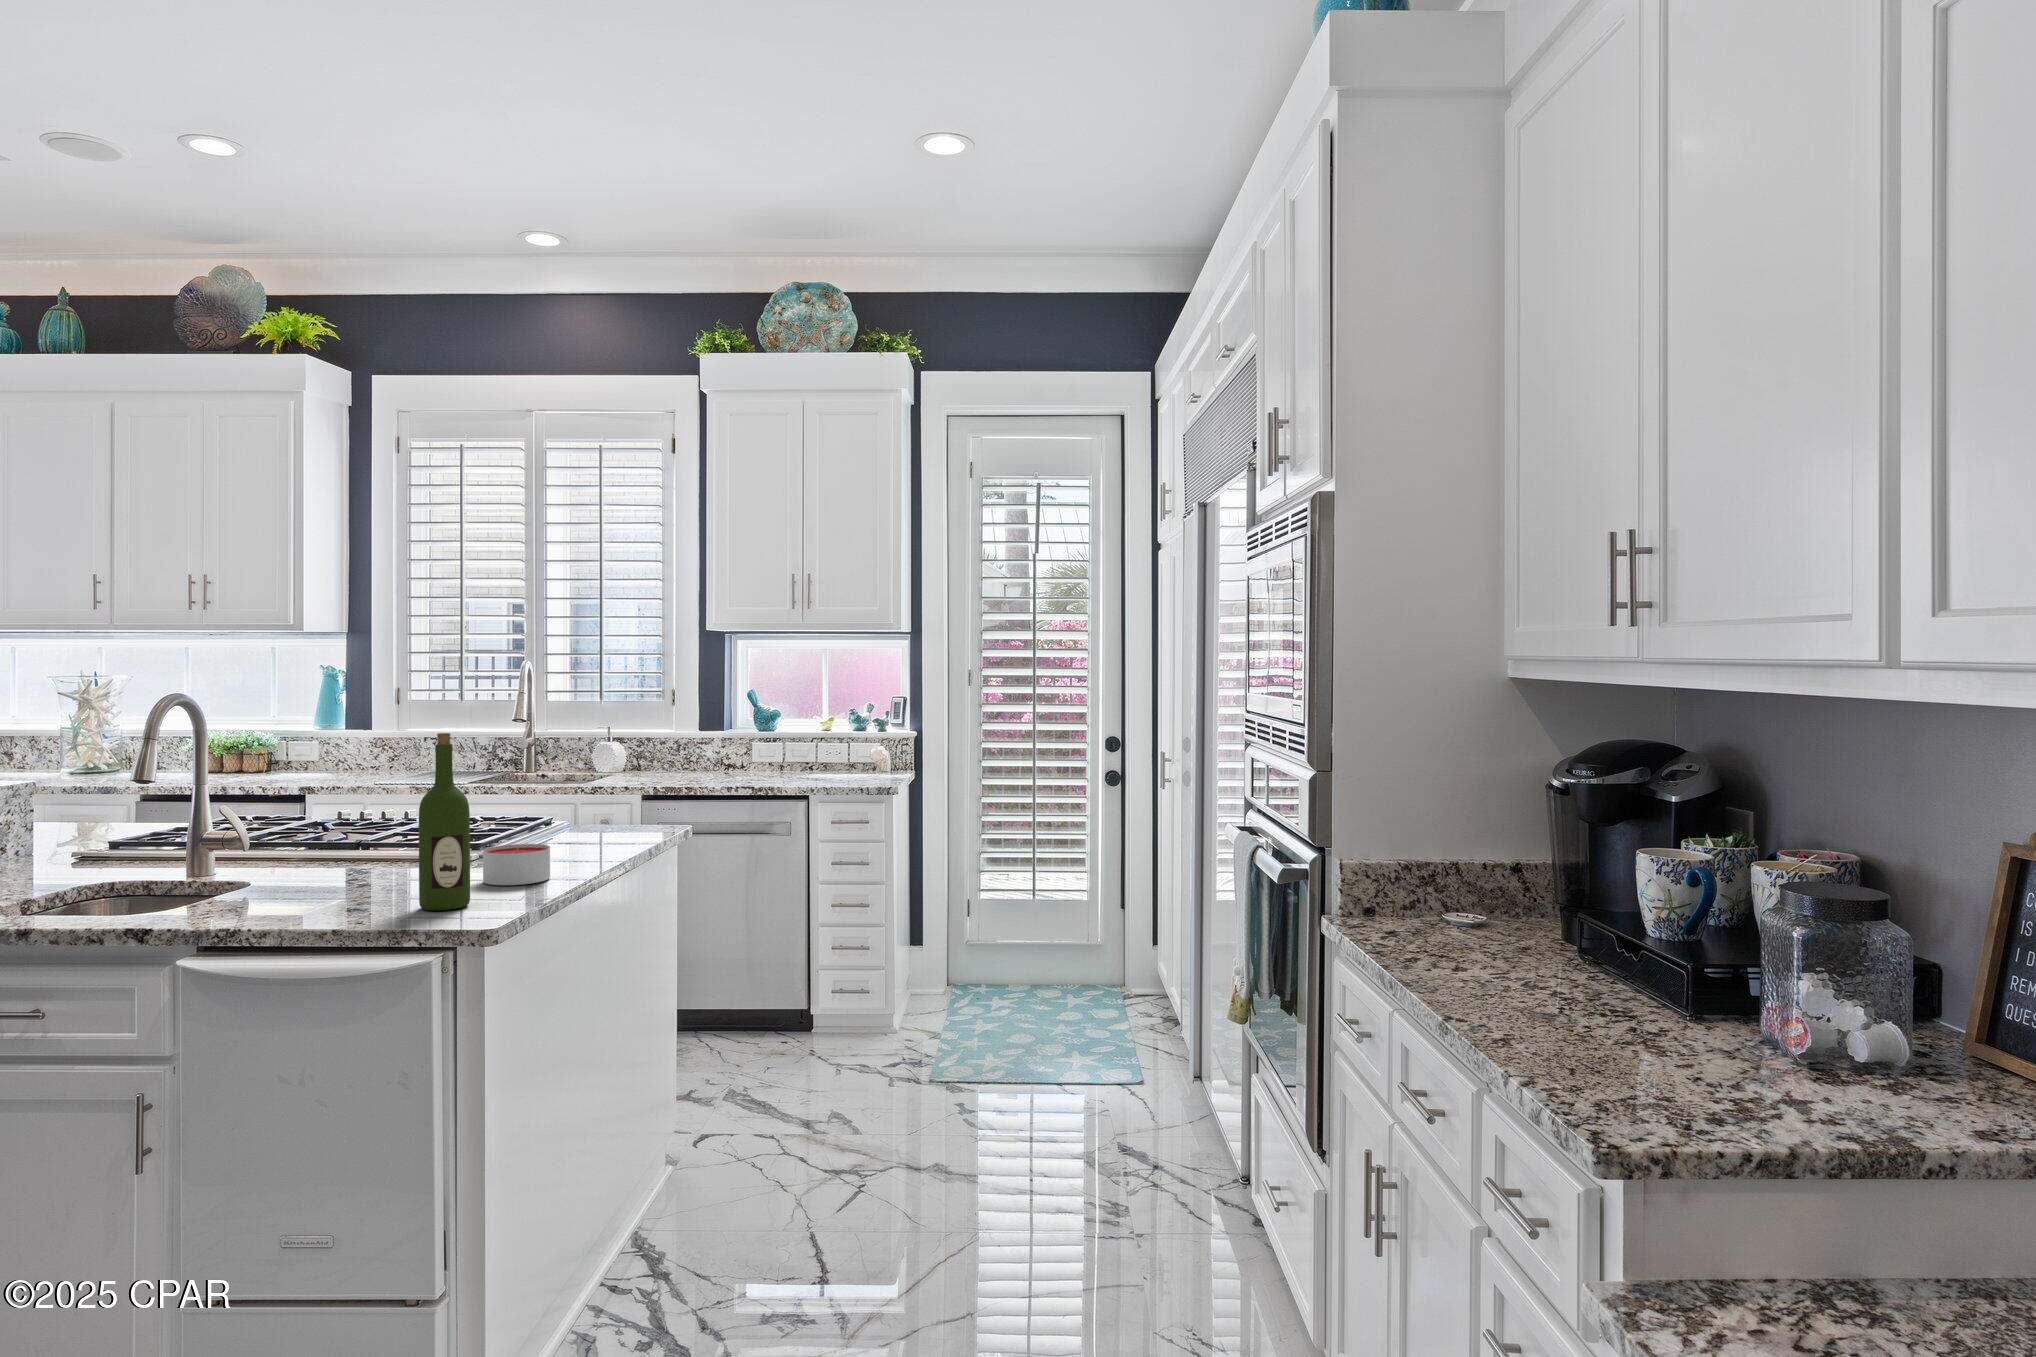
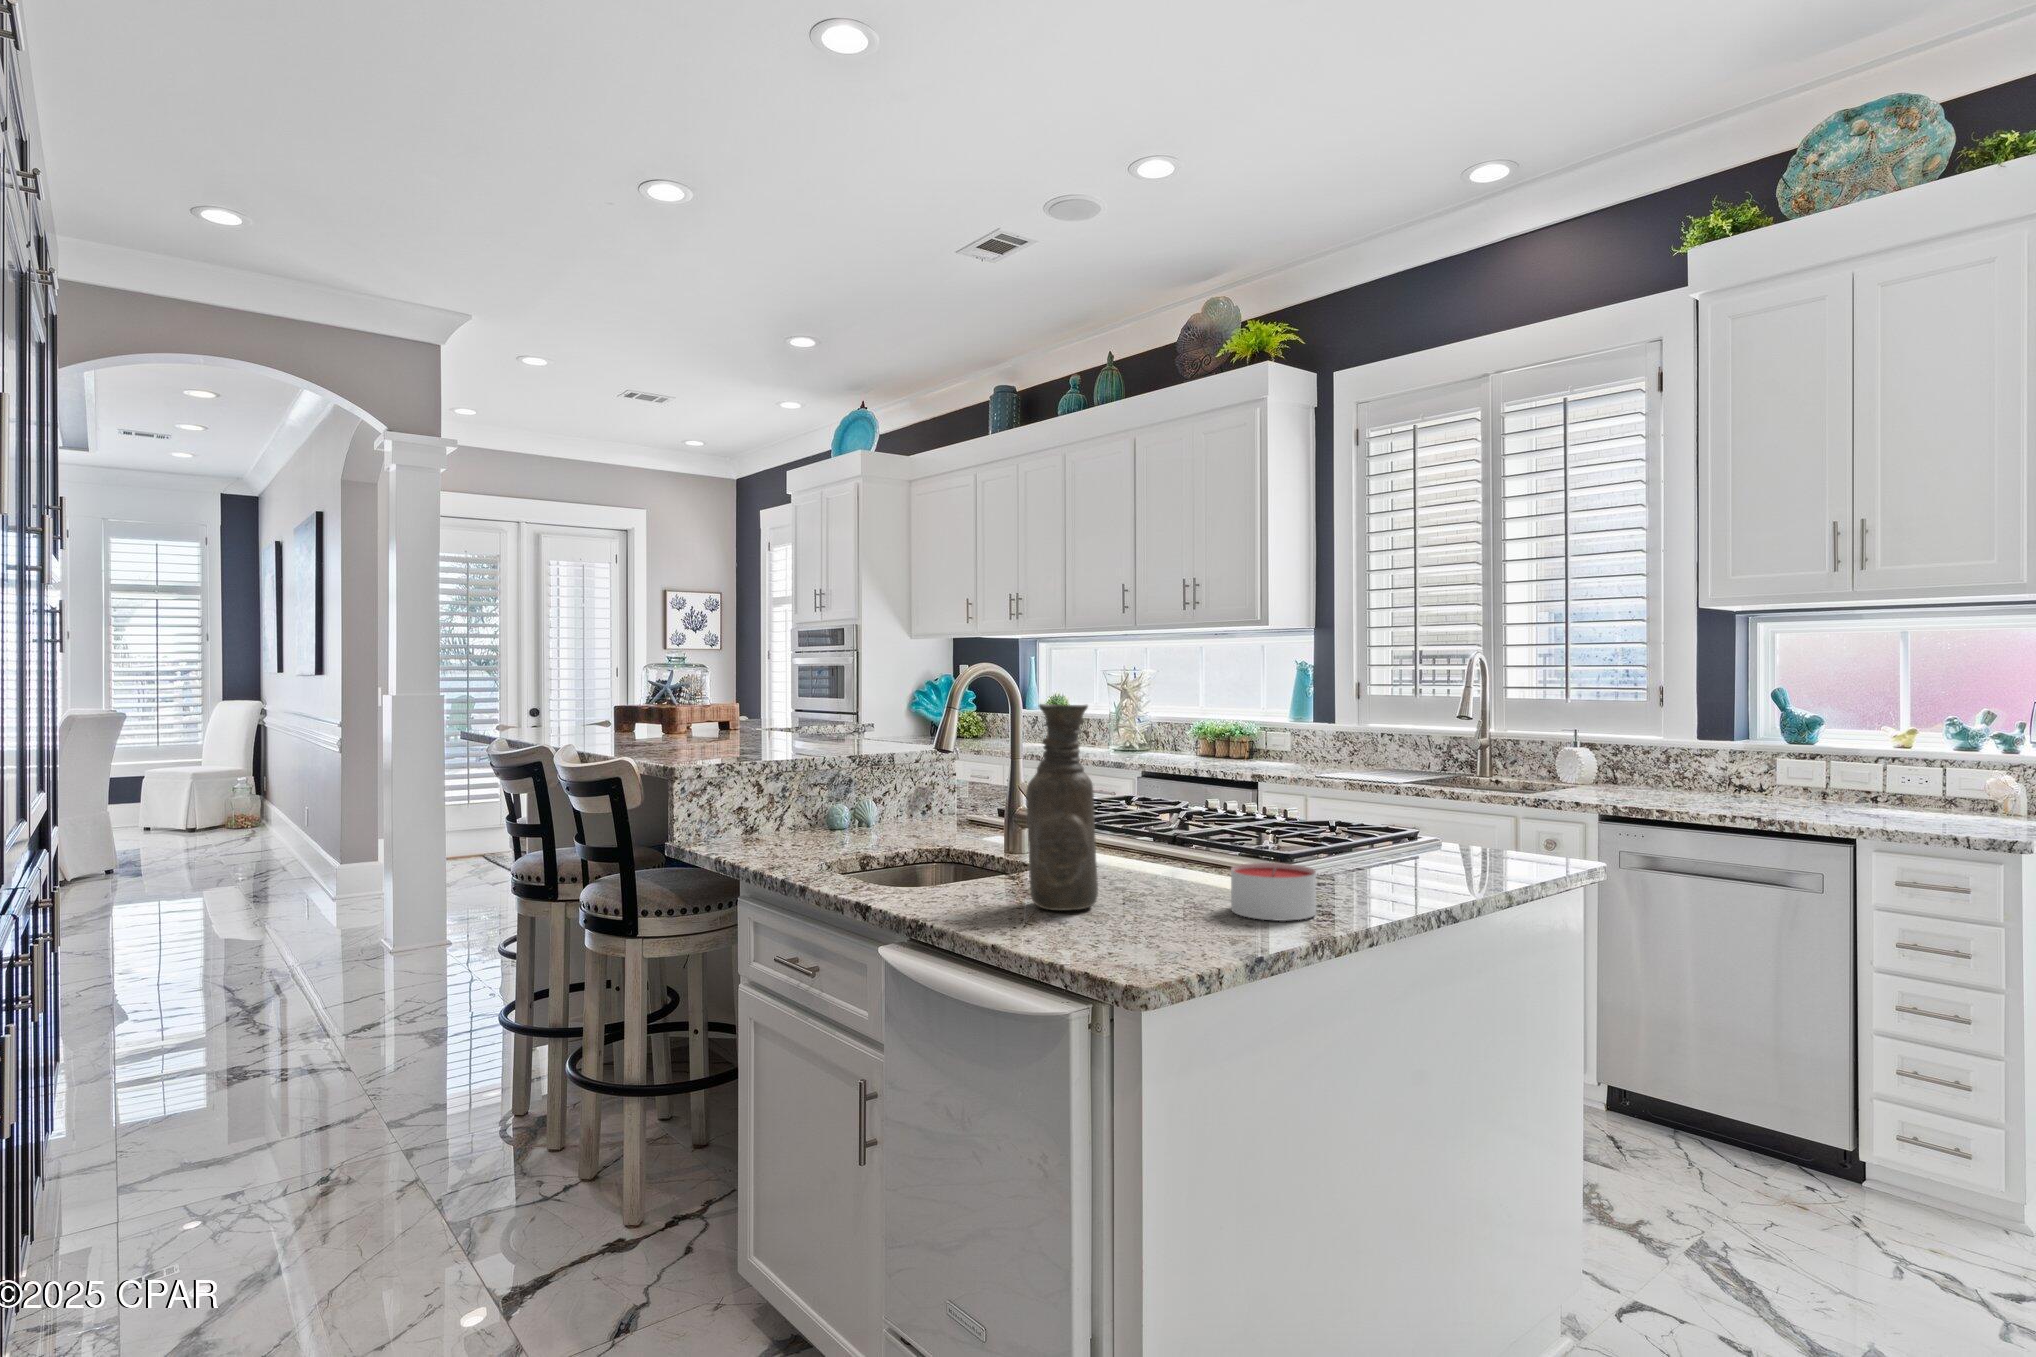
vase: none [308,731,375,904] -> present [1026,704,1098,911]
wine bottle: present [419,733,470,911] -> none [1111,708,1172,942]

